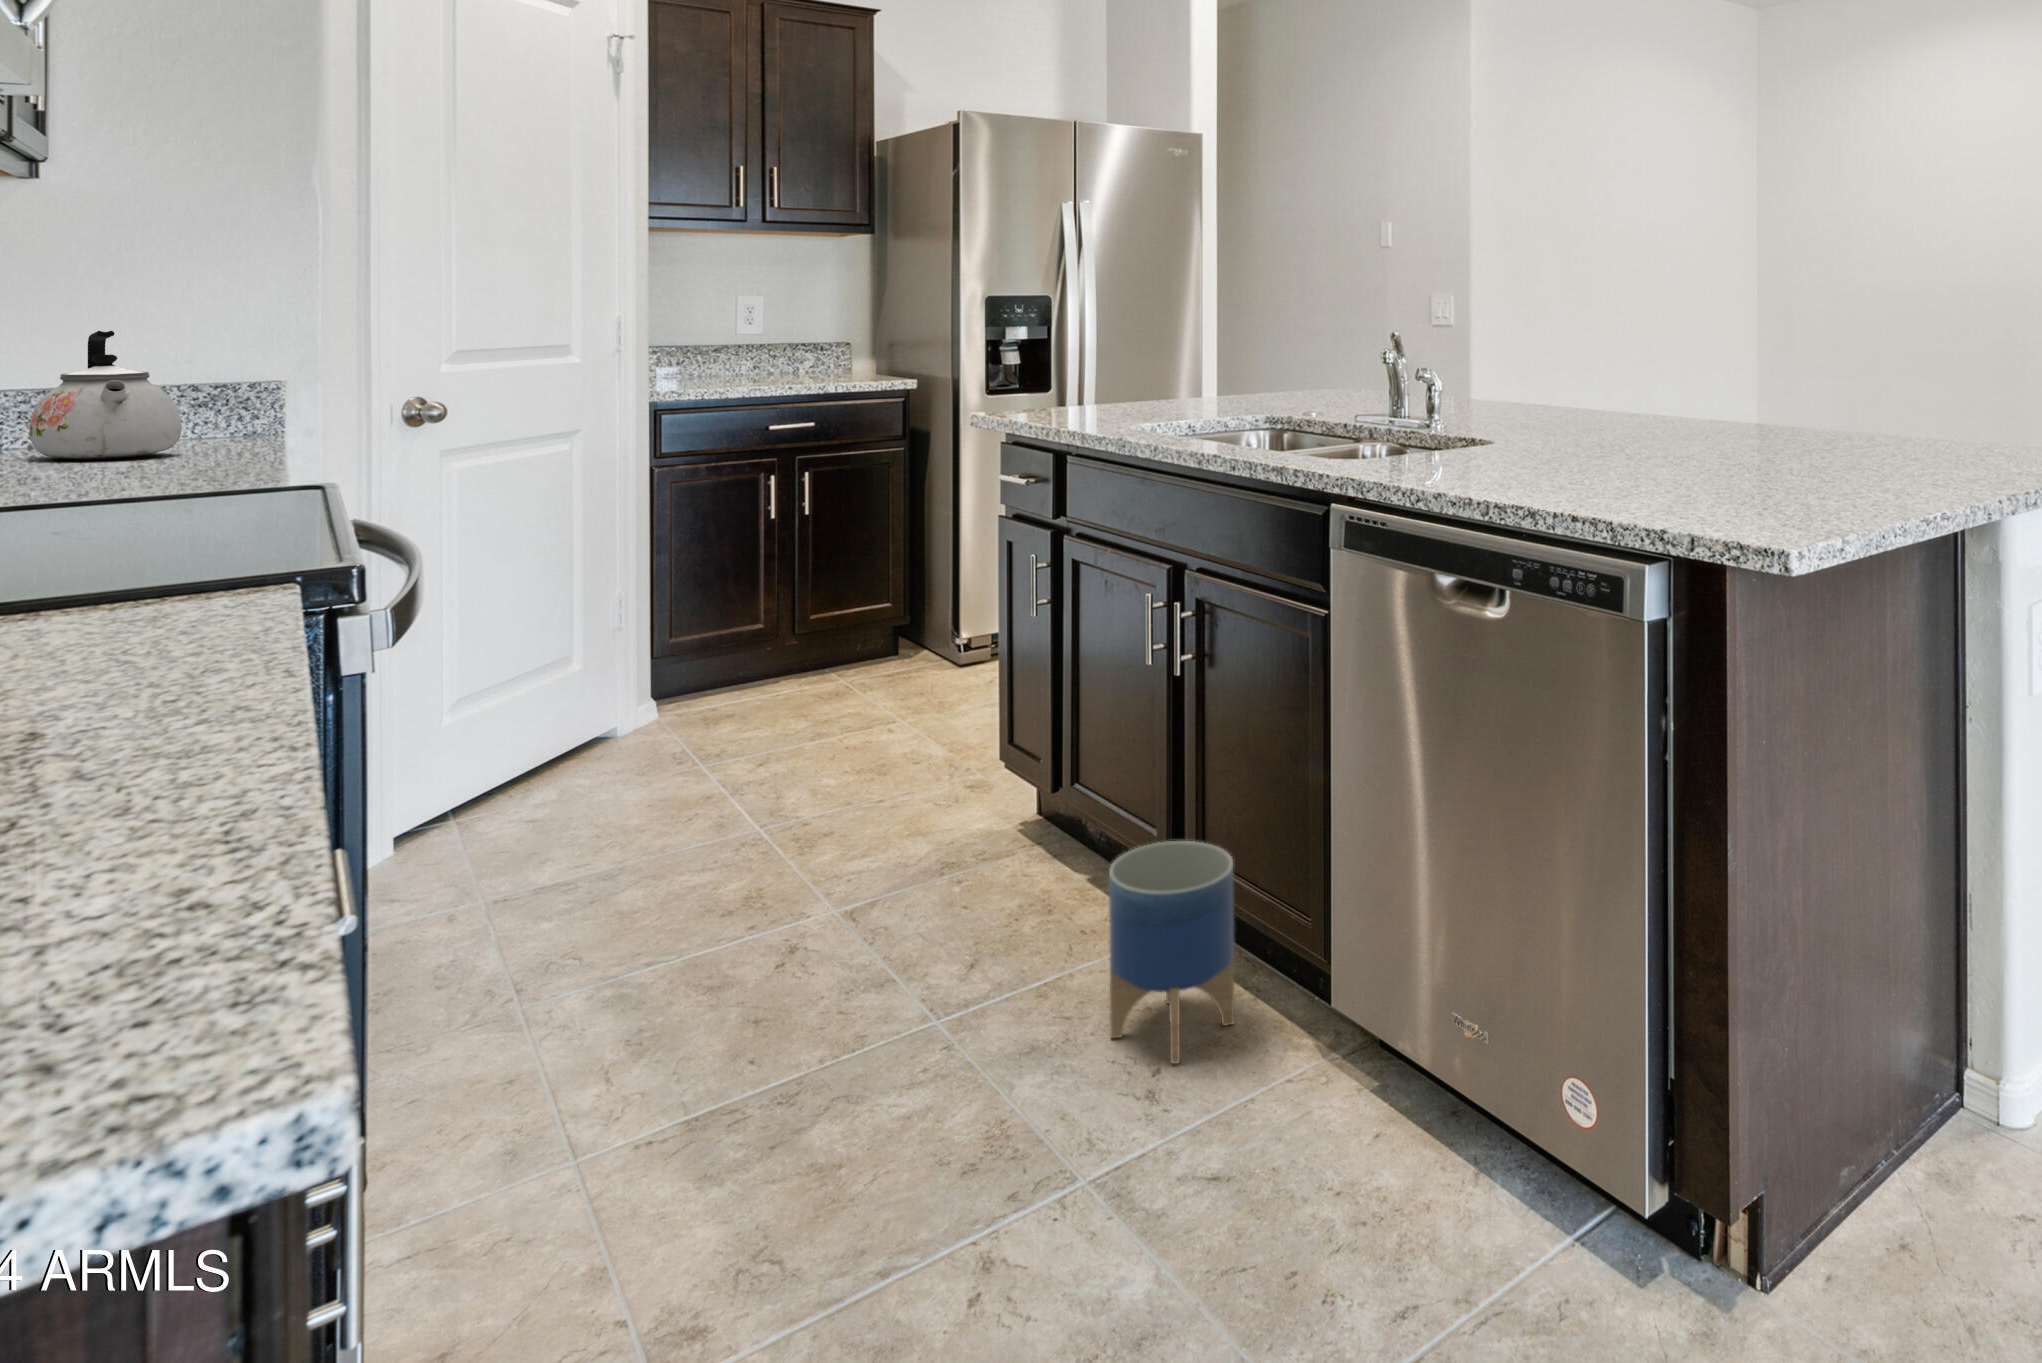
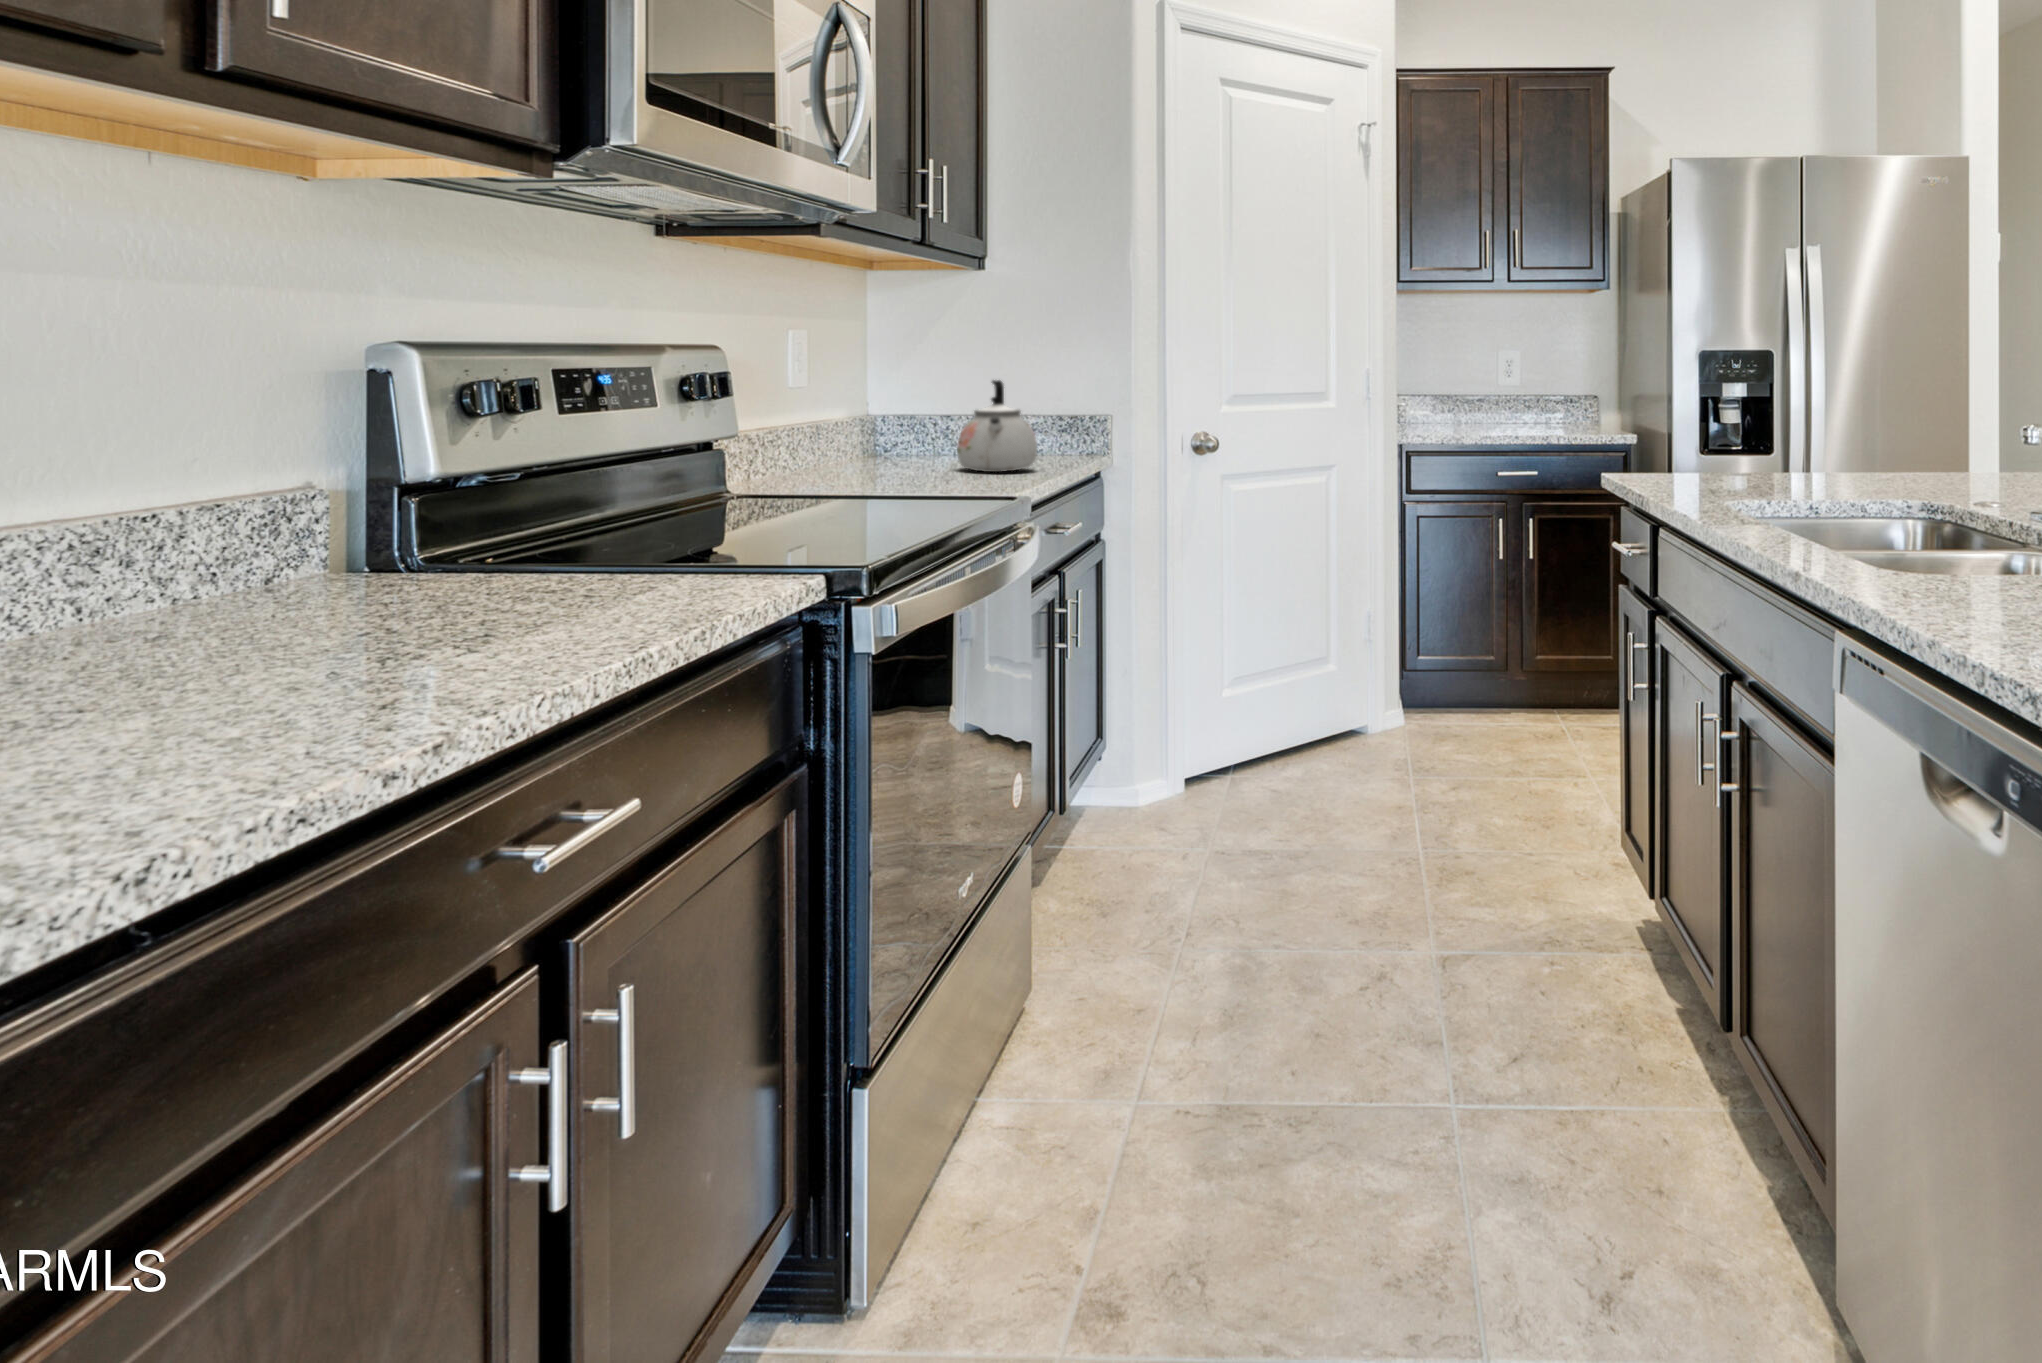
planter: present [1109,841,1234,1064] -> none [1600,1000,1750,1278]

